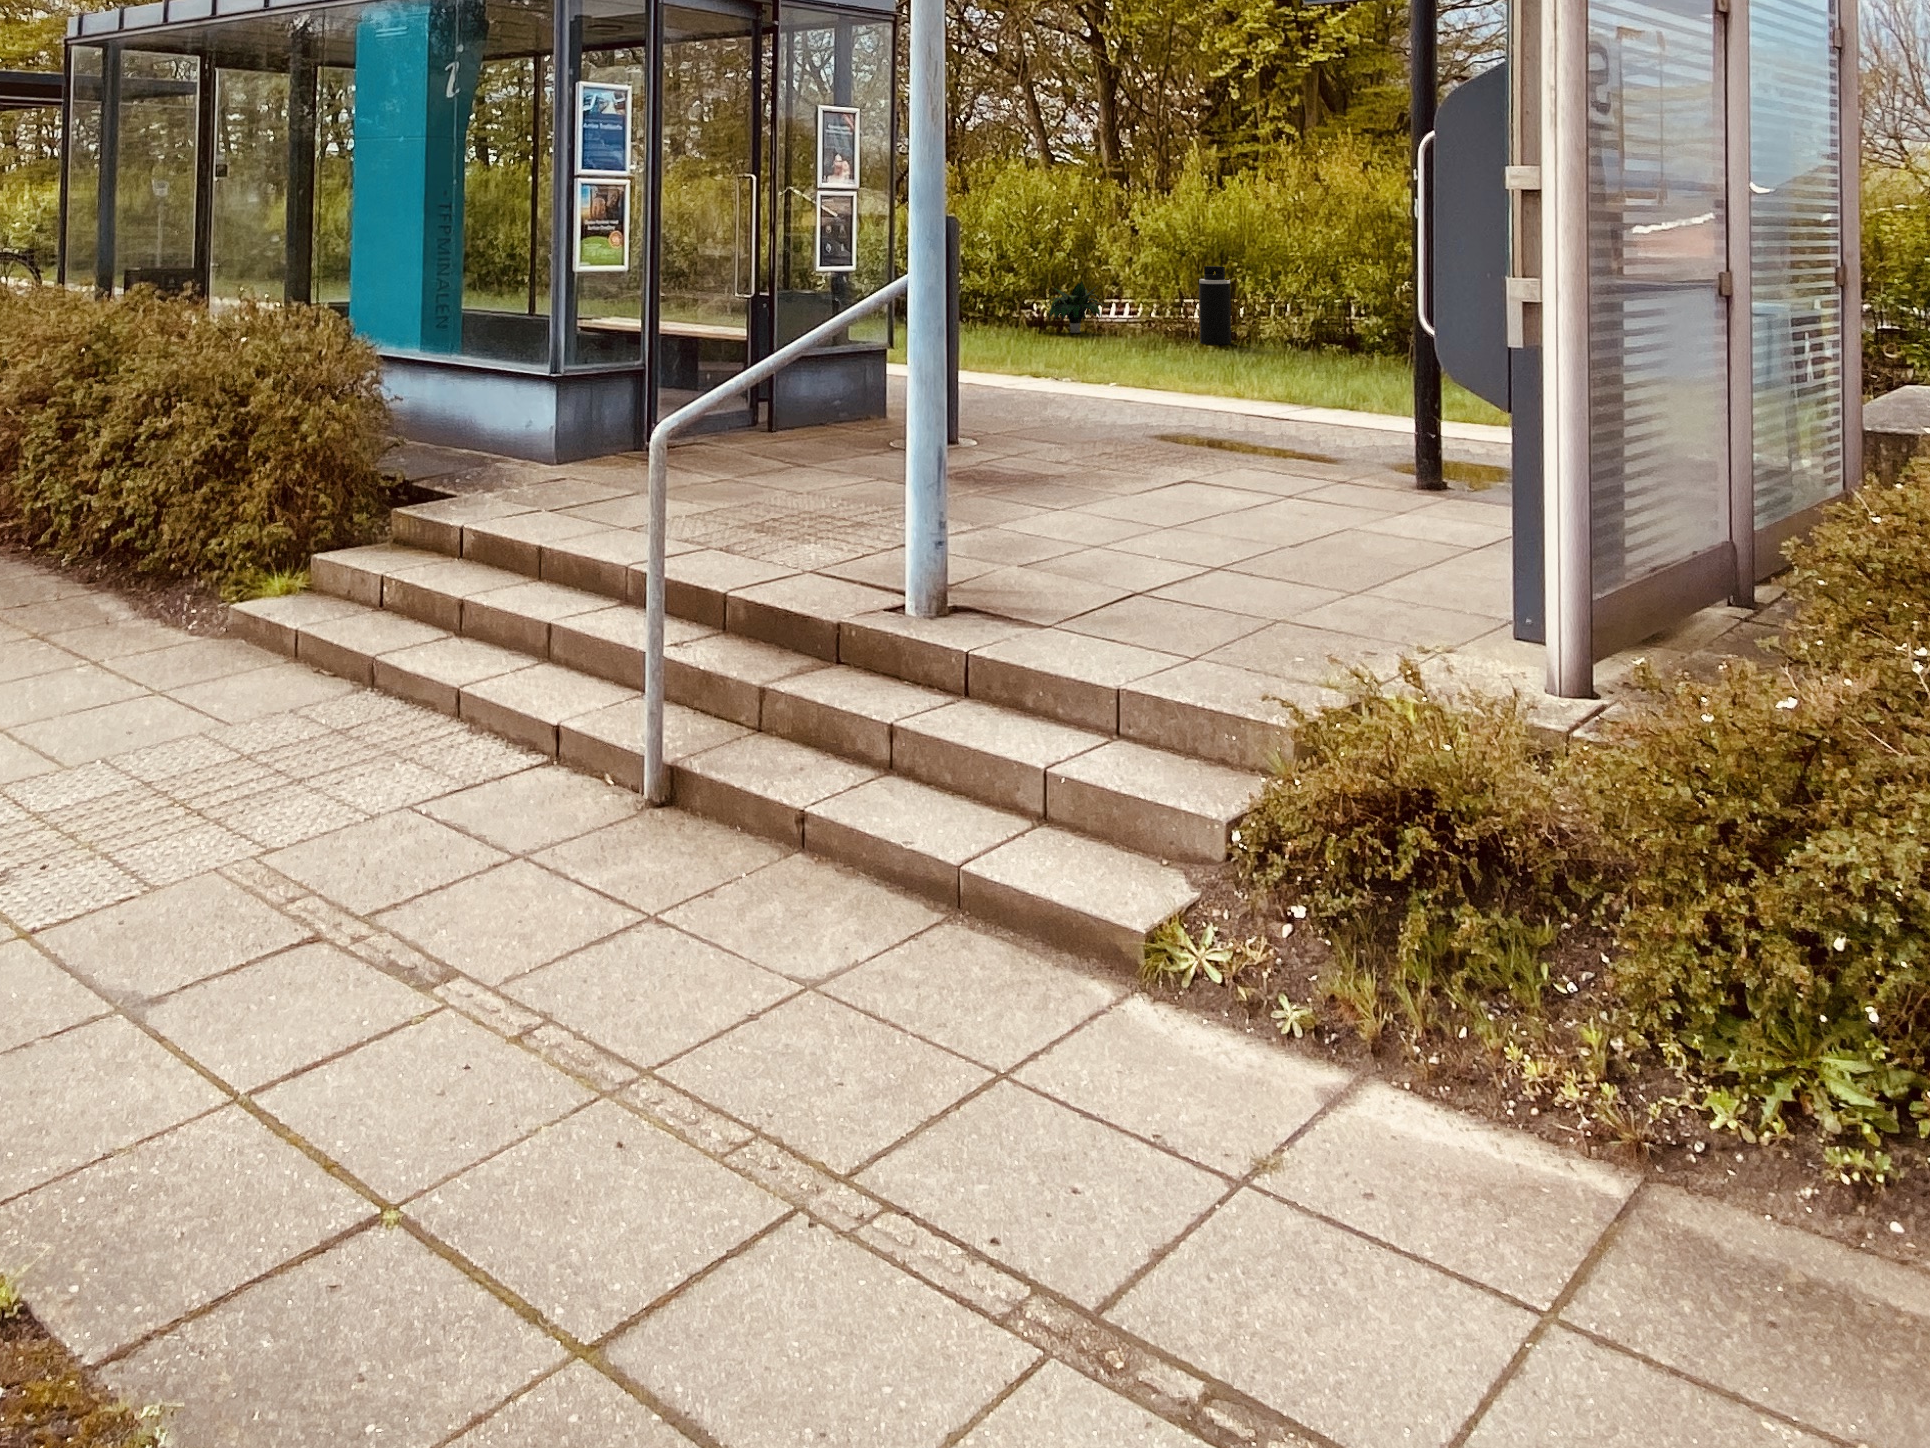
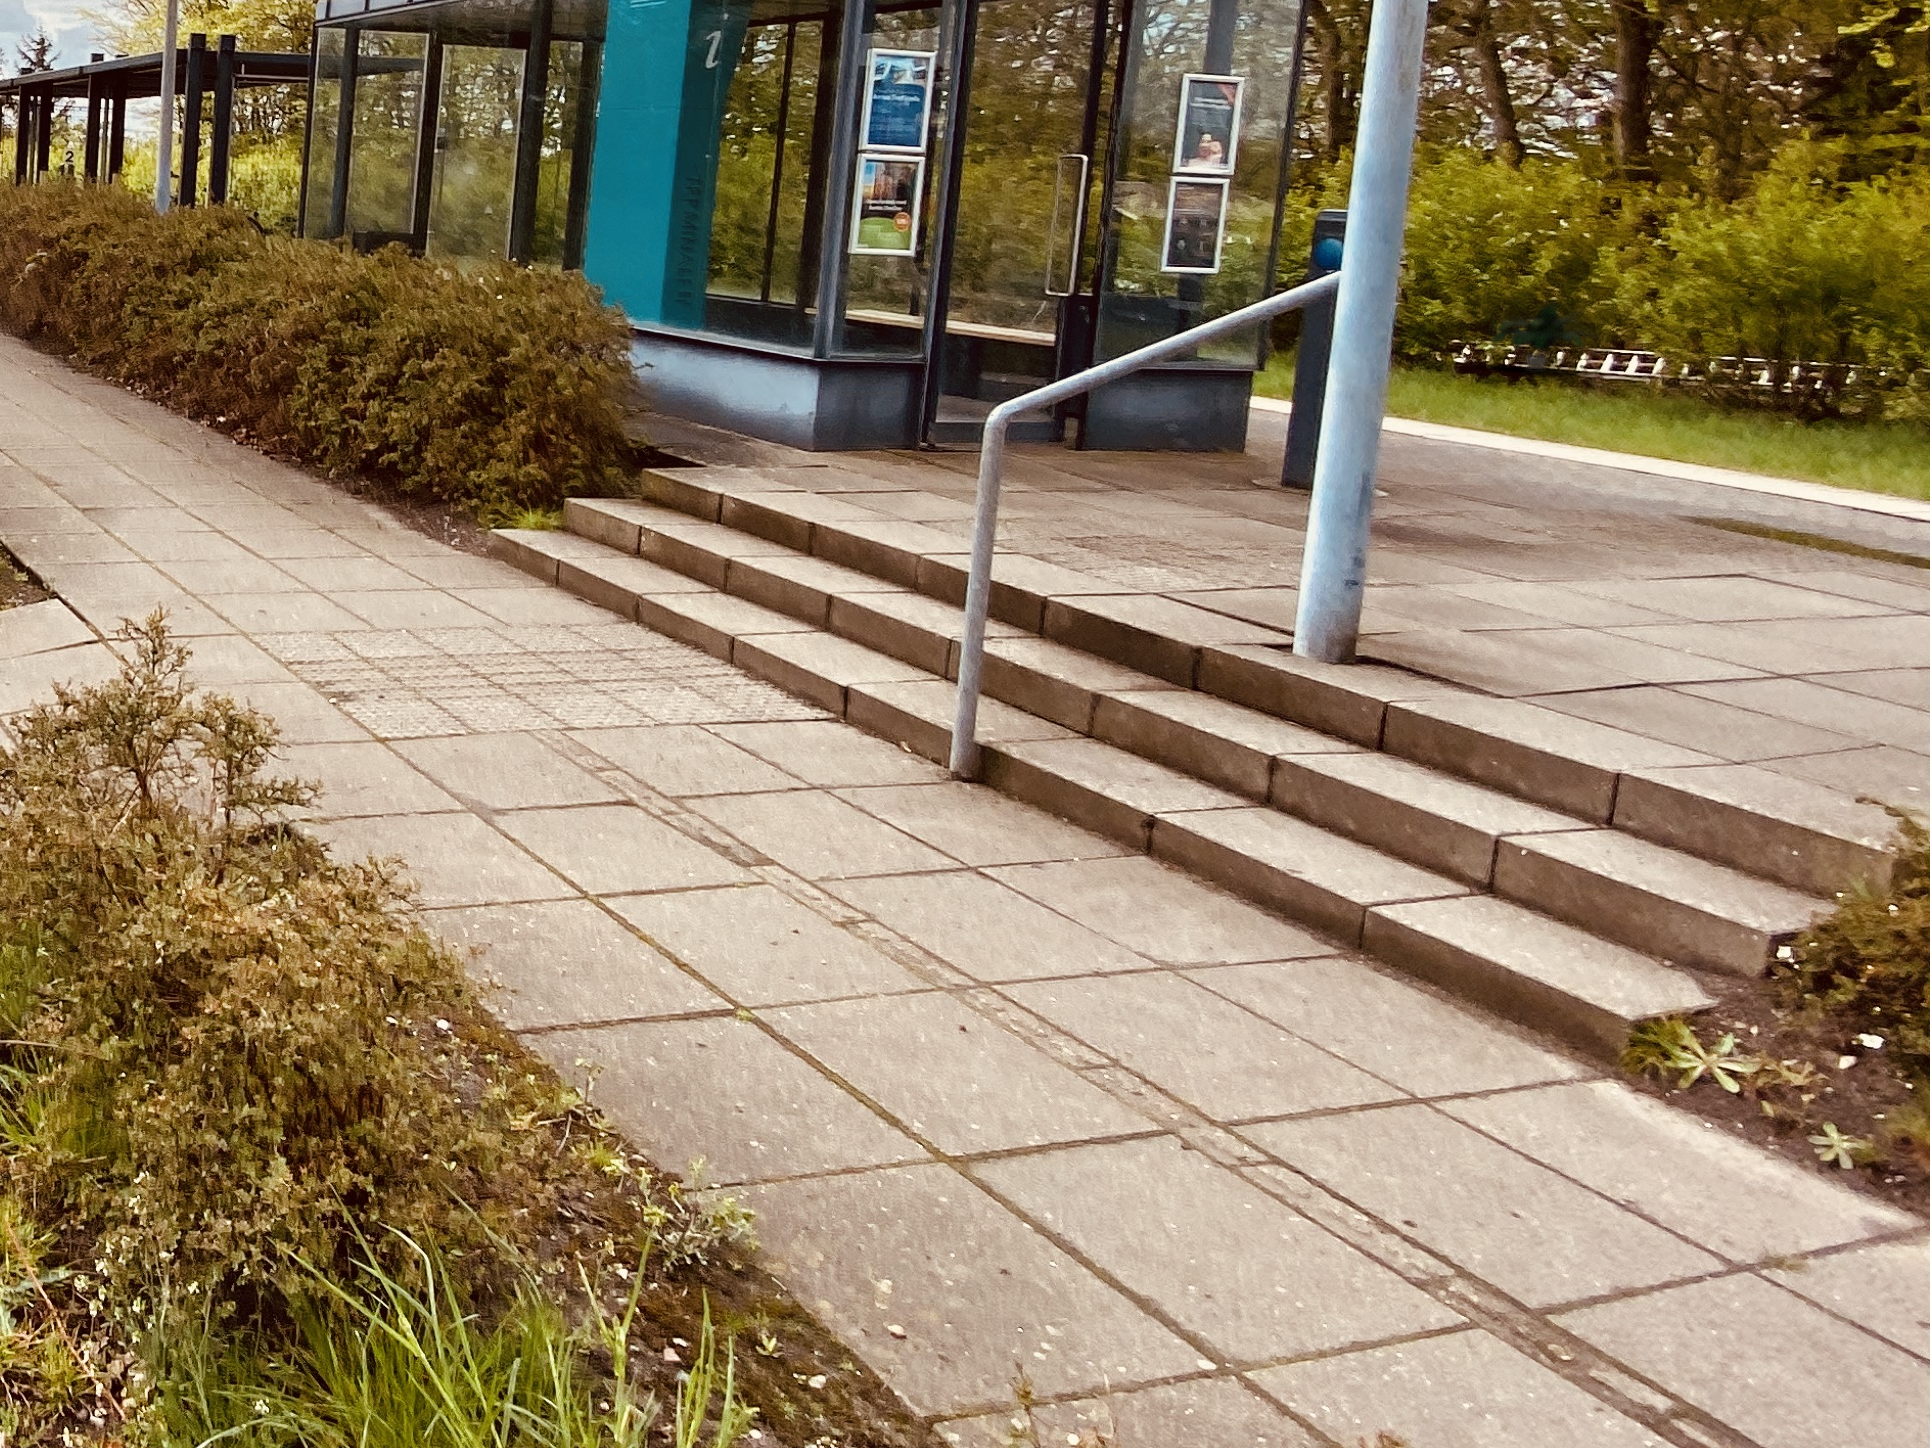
trash can: present [1199,266,1231,345] -> none [1768,292,1840,403]

